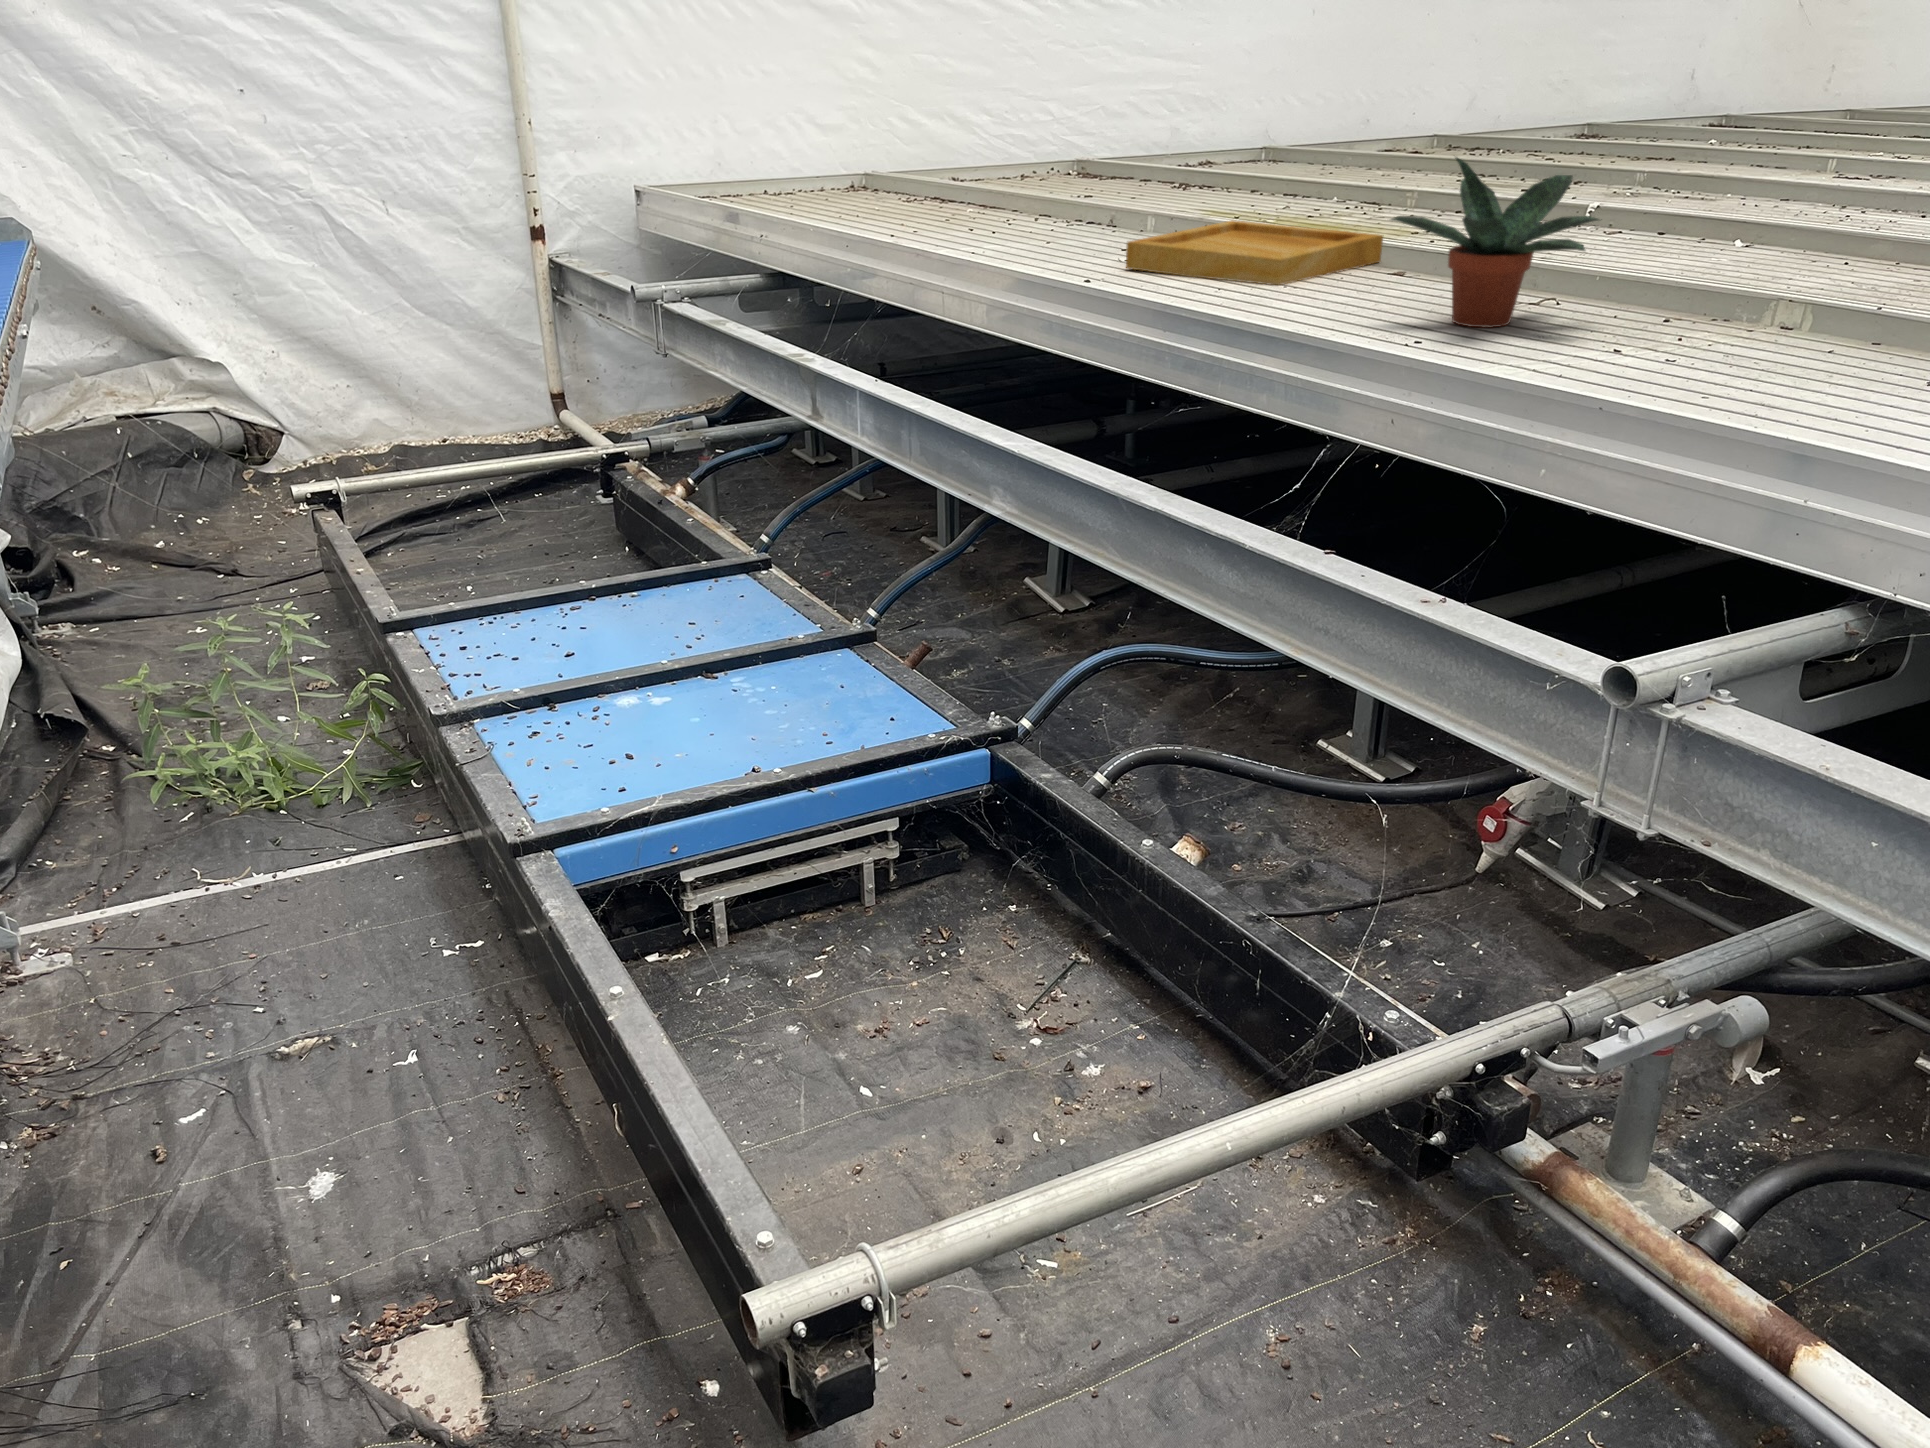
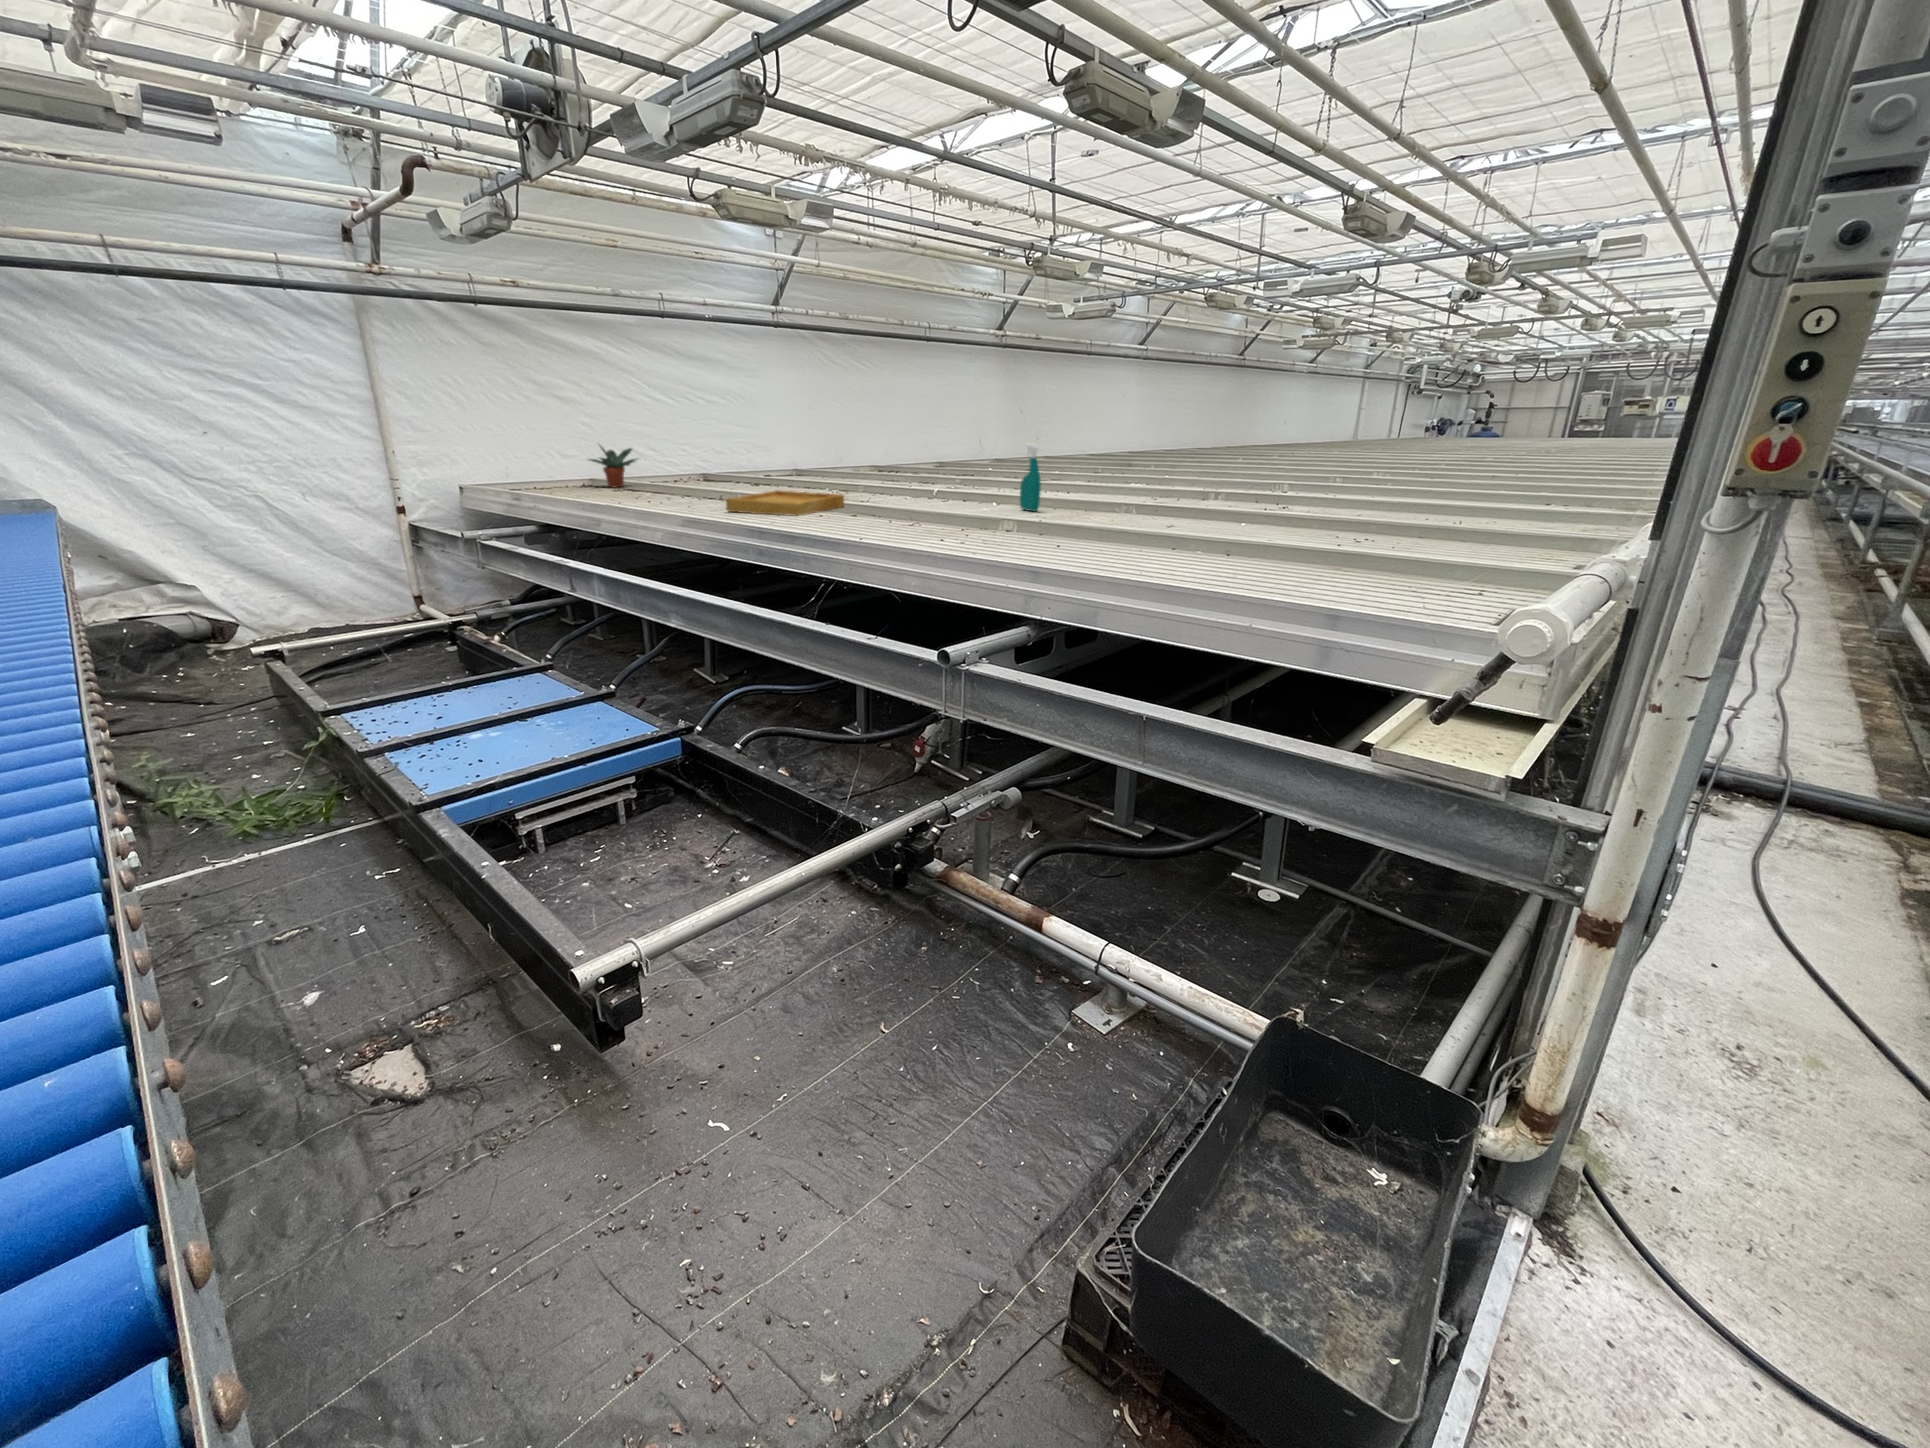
spray bottle: none [1826,122,1908,293] -> present [1020,443,1041,511]
potted plant: present [1391,157,1599,328] -> present [590,447,636,487]

